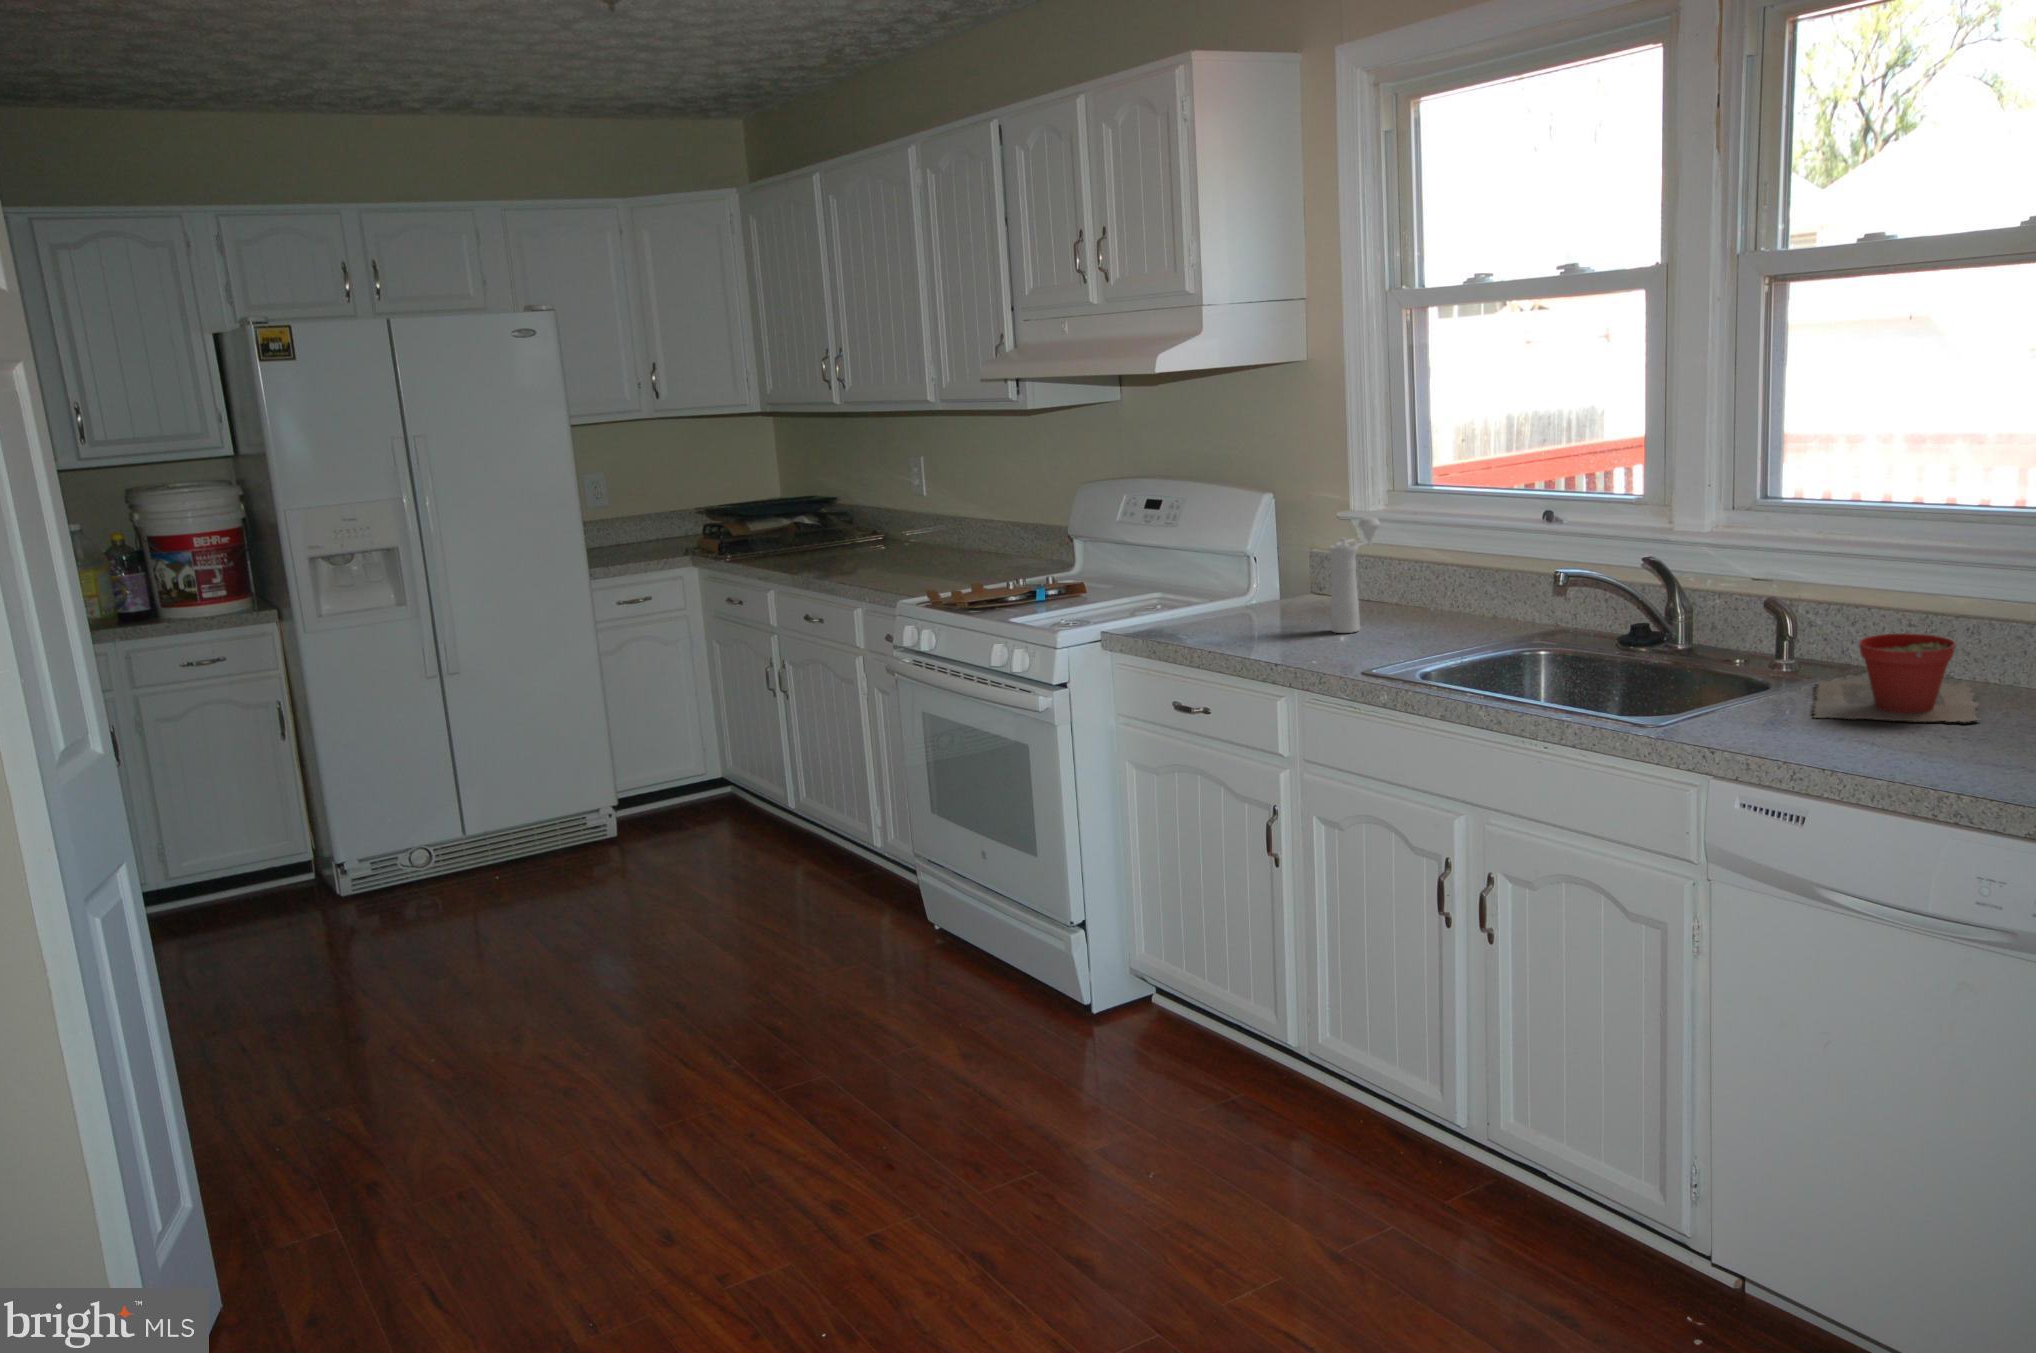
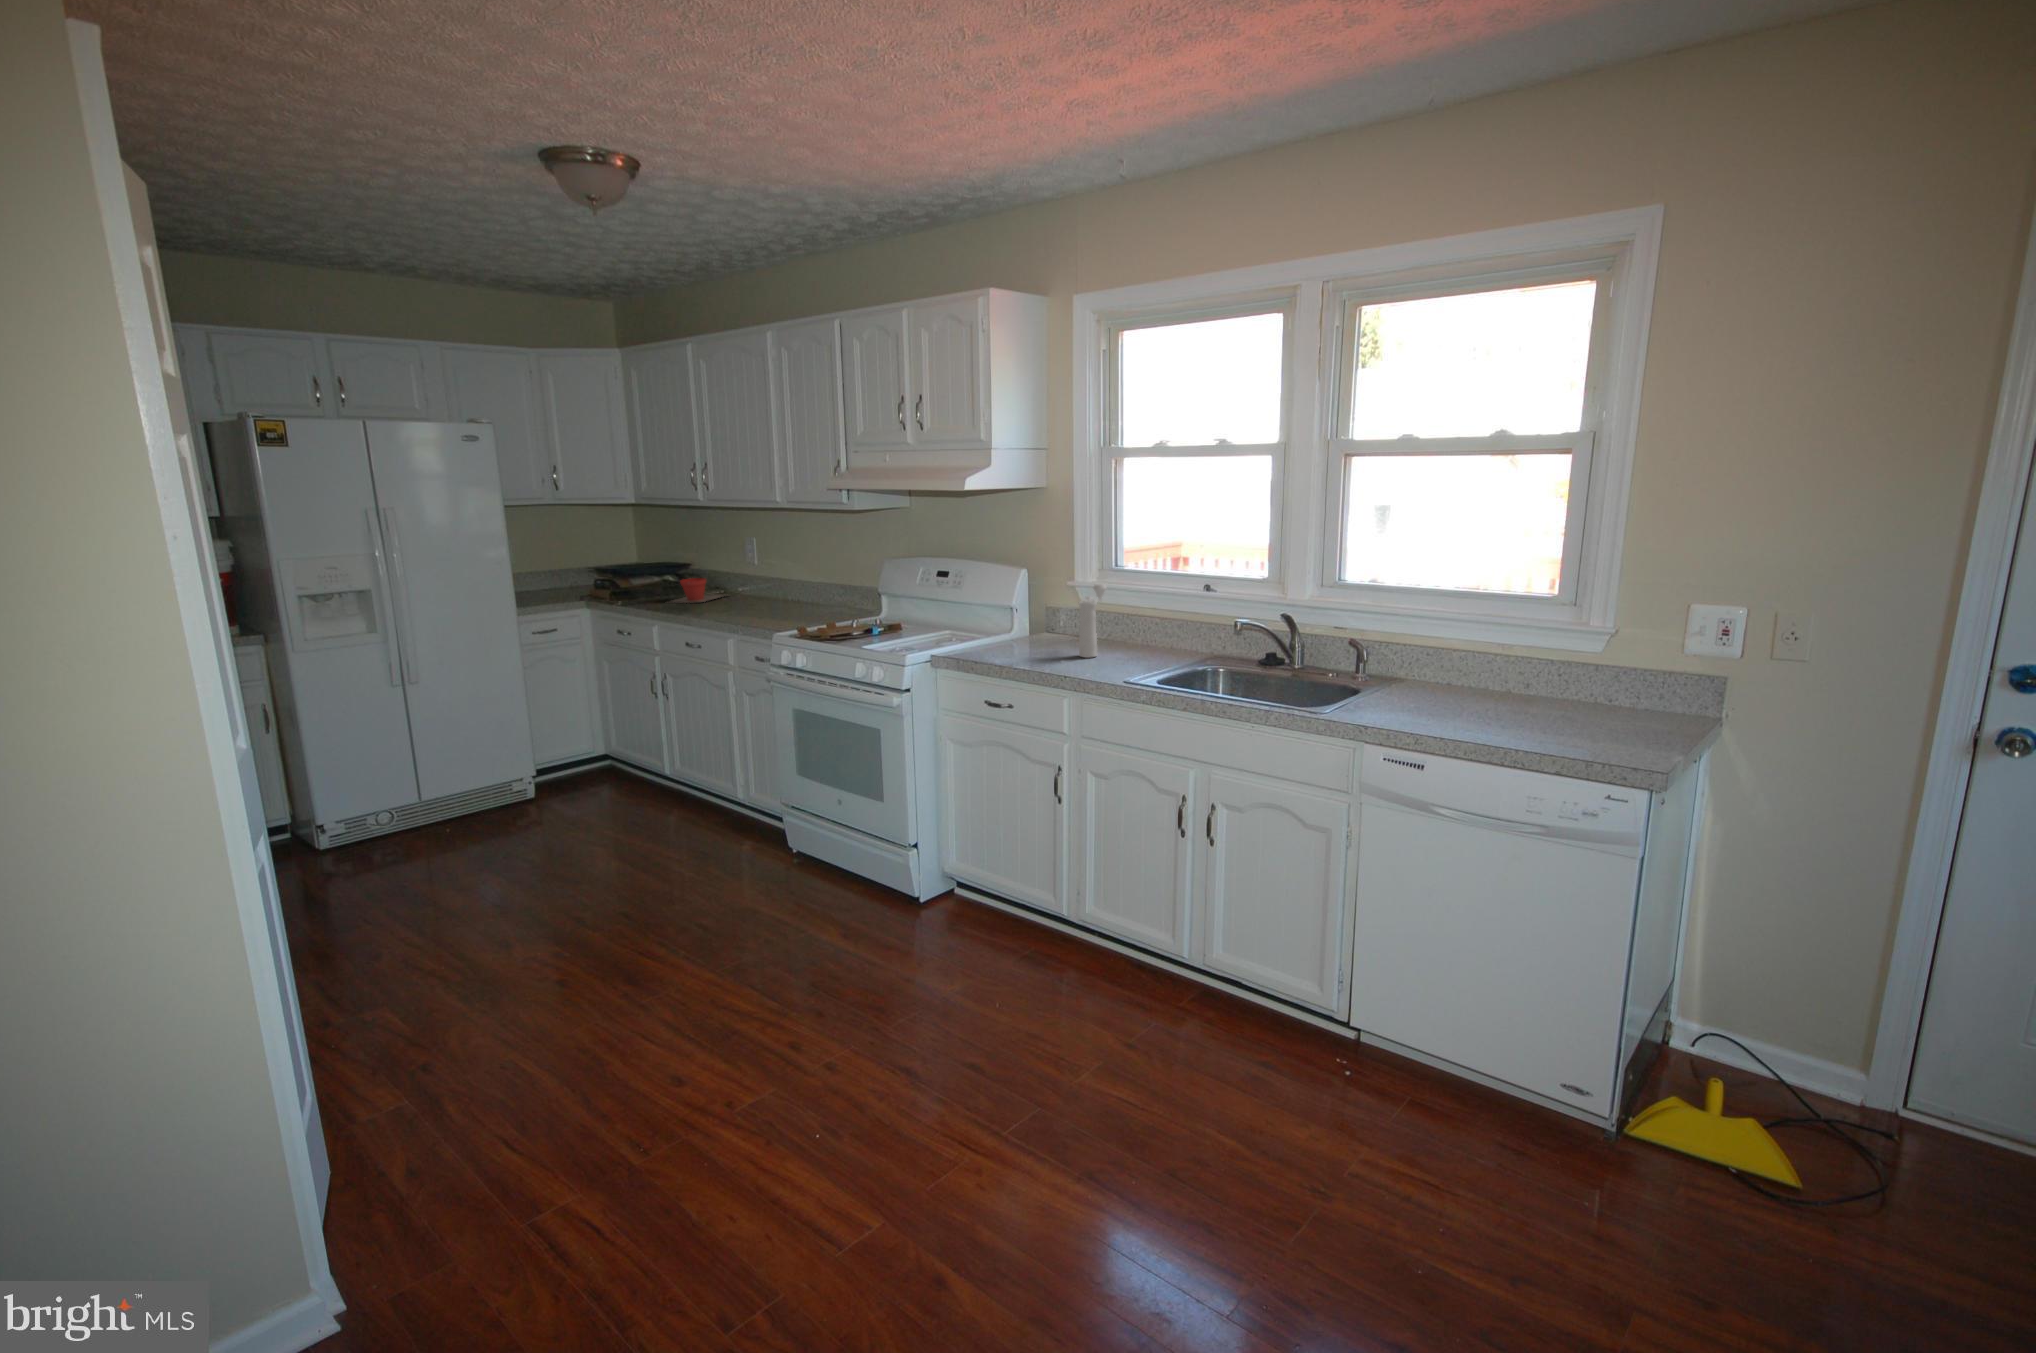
plant pot: present [1813,633,1979,722] -> present [672,578,723,603]

